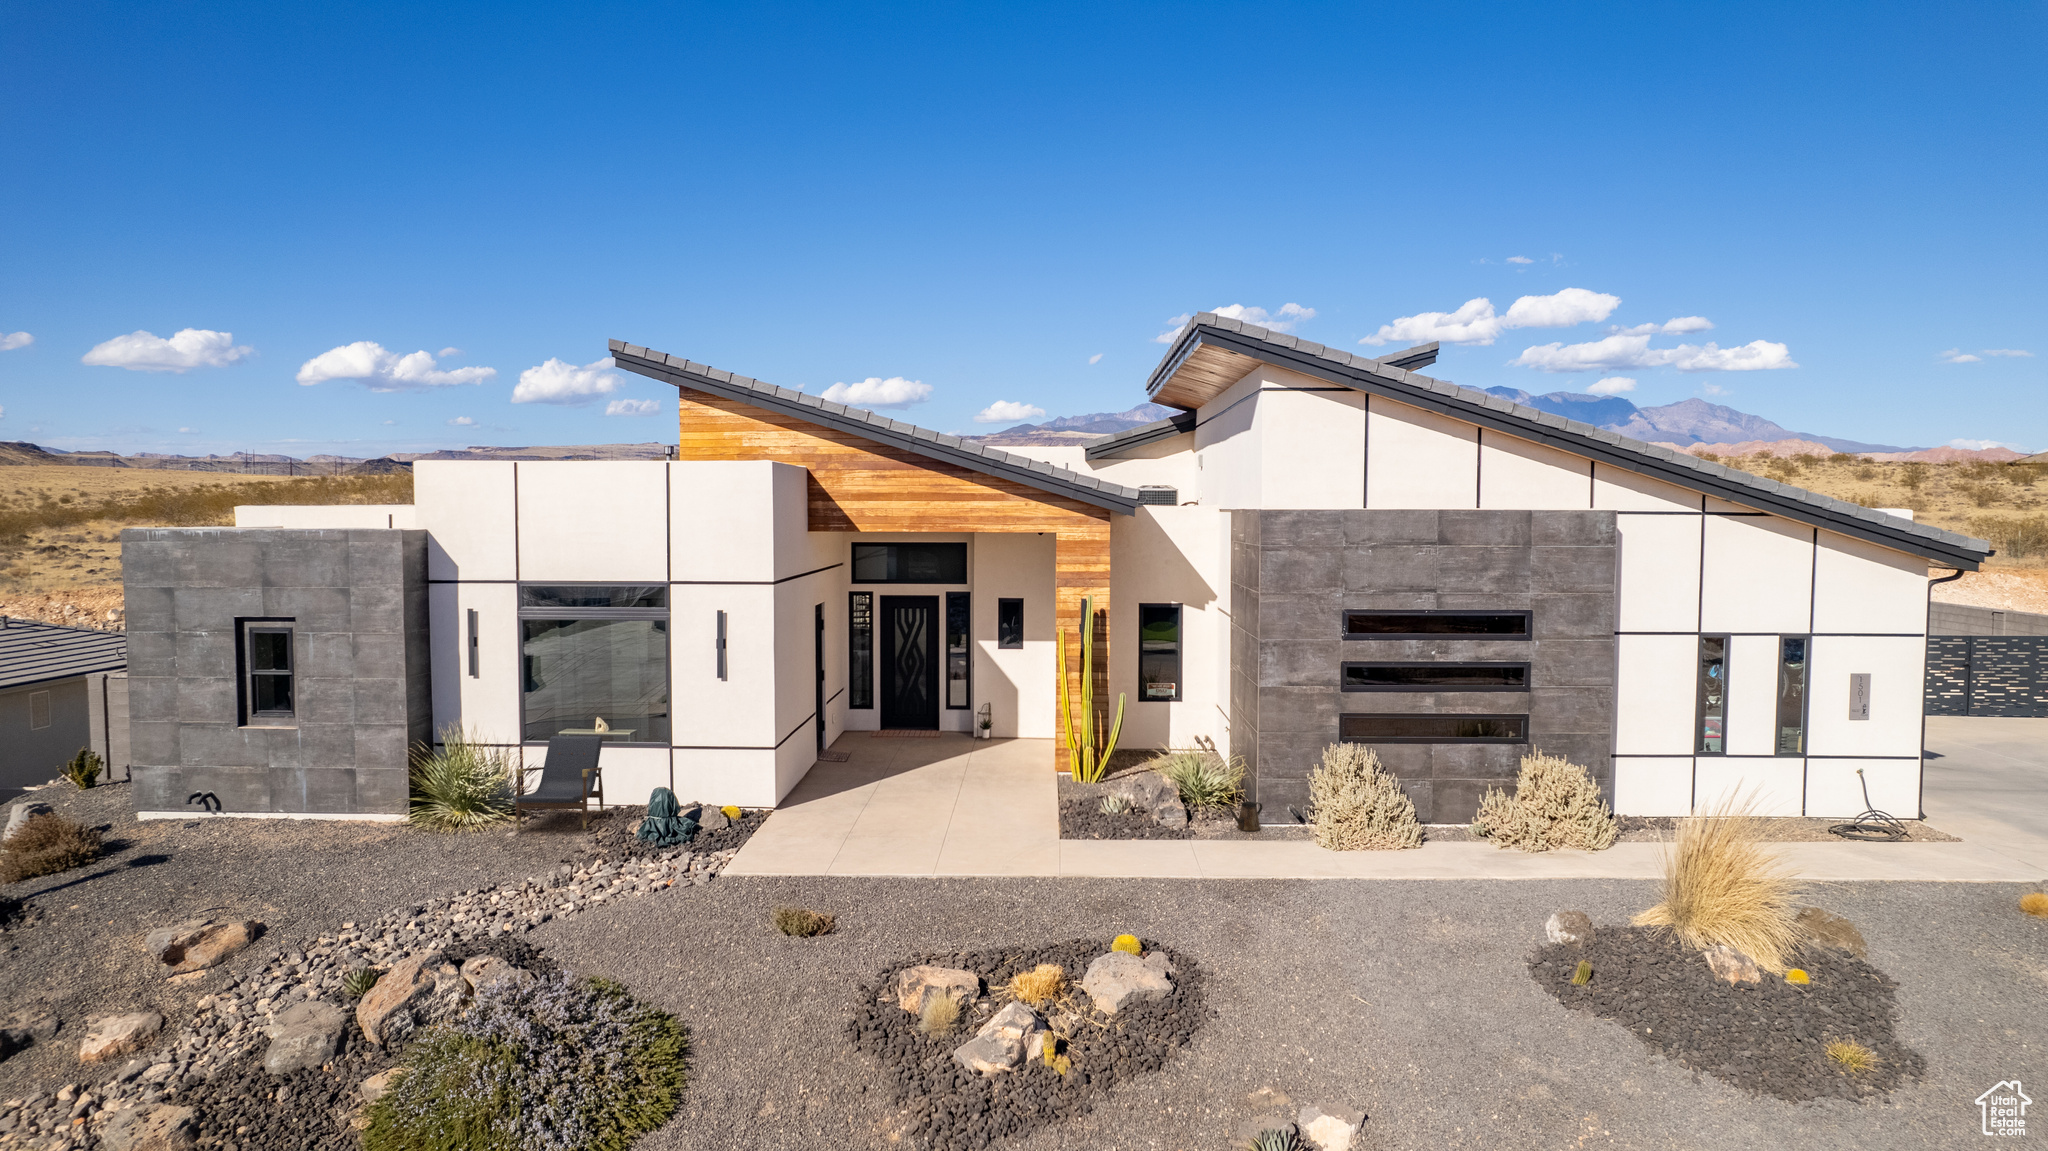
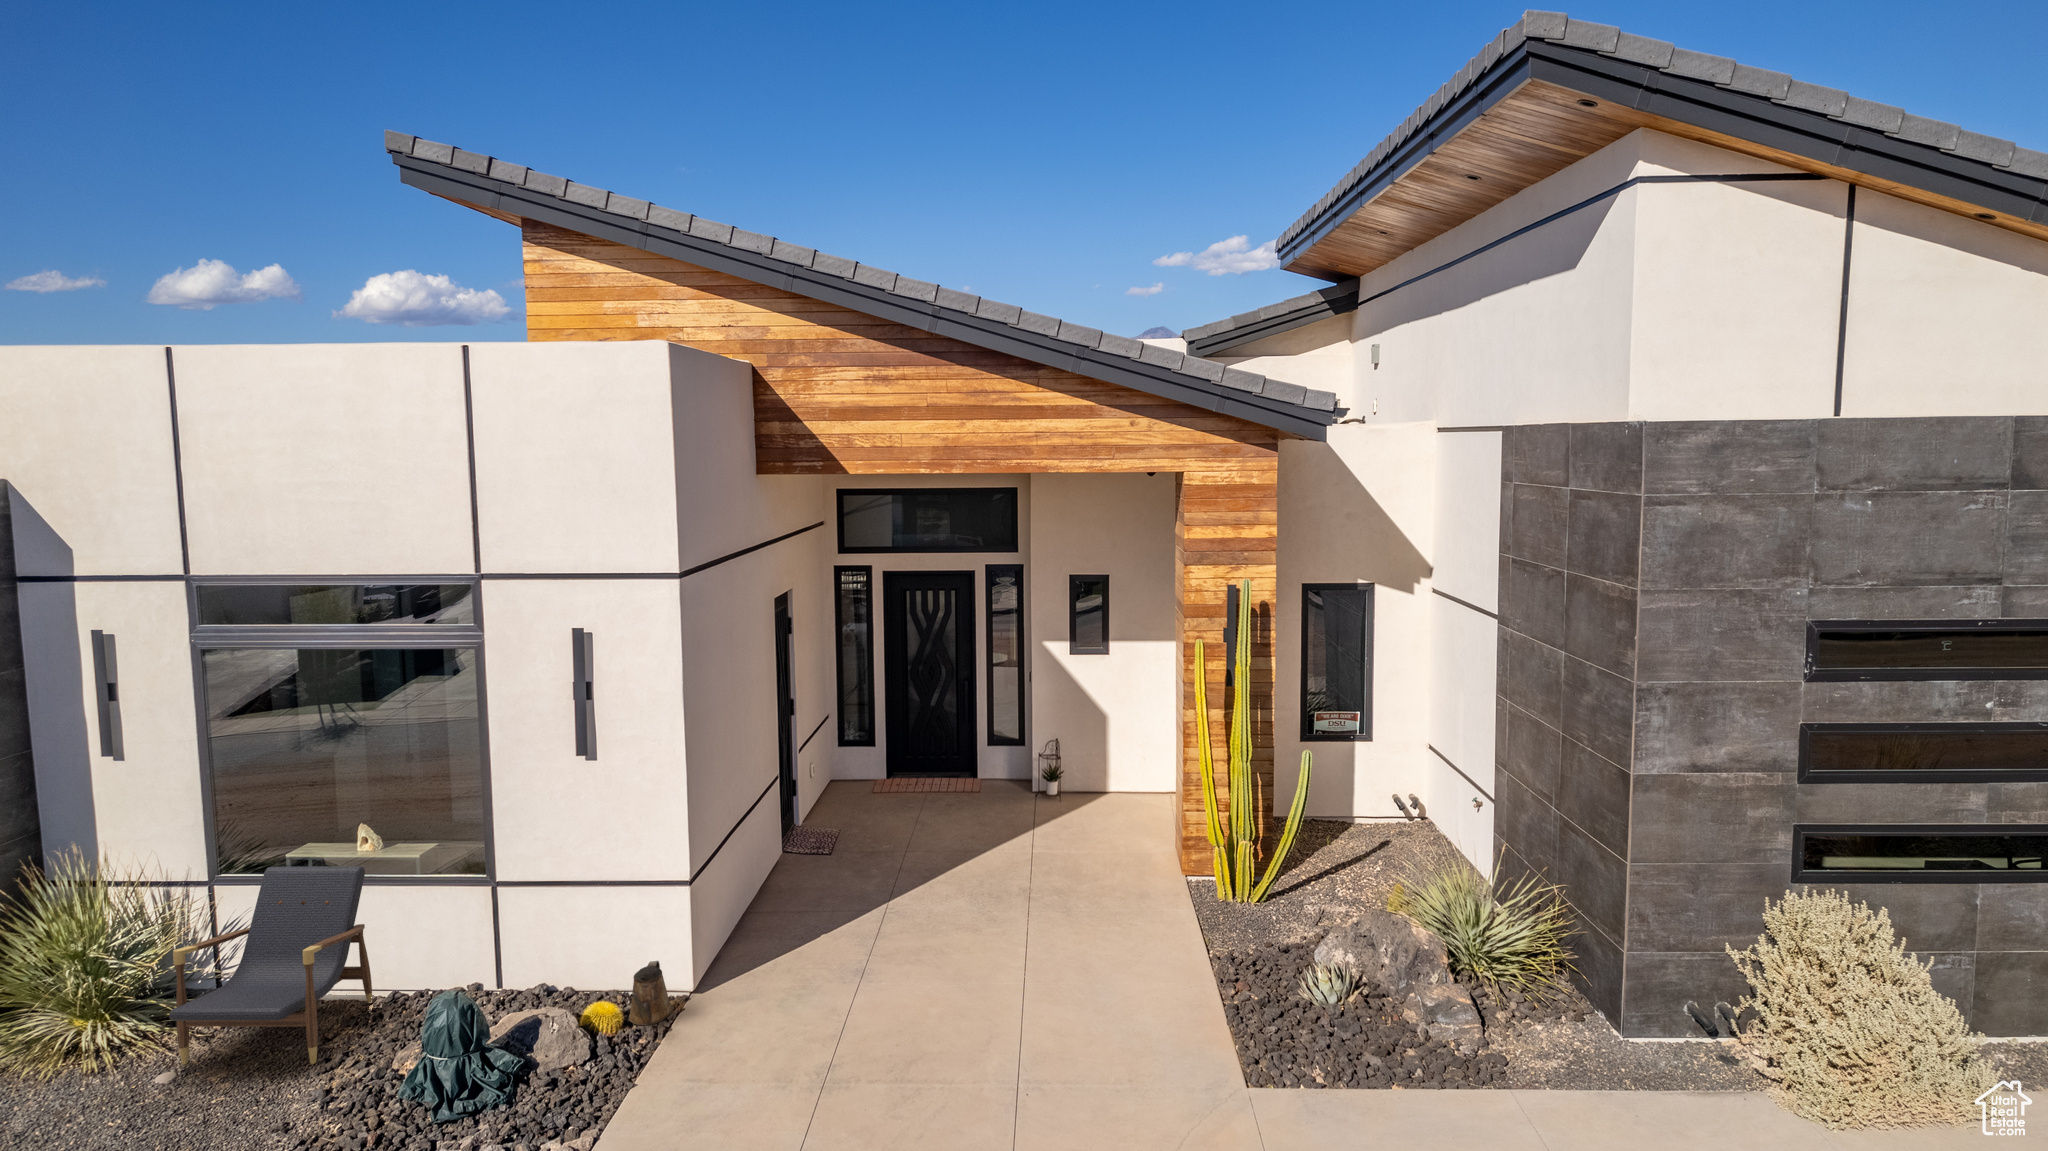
watering can: present [1225,802,1263,831] -> present [629,961,673,1025]

